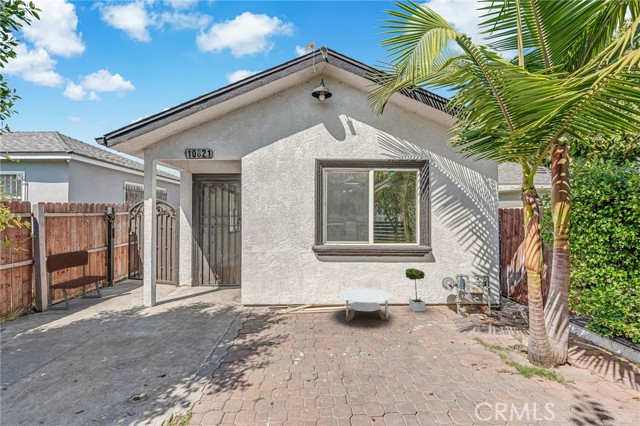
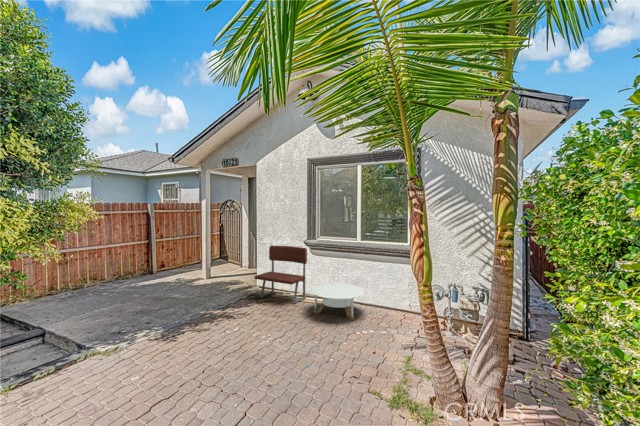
bench: present [47,250,109,310] -> present [255,246,307,304]
potted tree: present [405,268,425,312] -> none [388,269,409,319]

